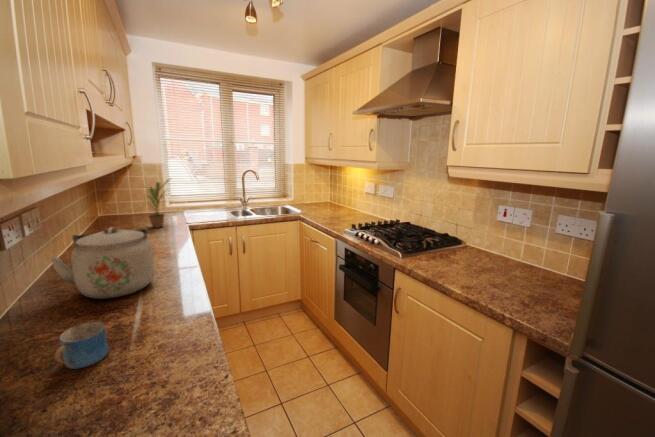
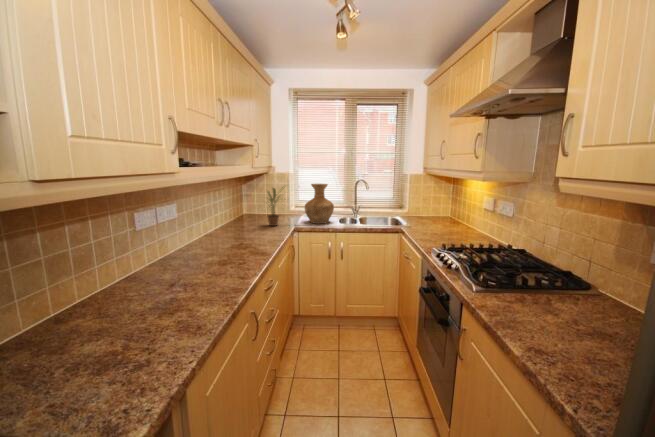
vase: none [192,176,226,220] -> present [305,184,334,224]
kettle: present [50,227,155,299] -> none [163,220,233,274]
mug: present [54,322,108,369] -> none [117,286,156,316]

